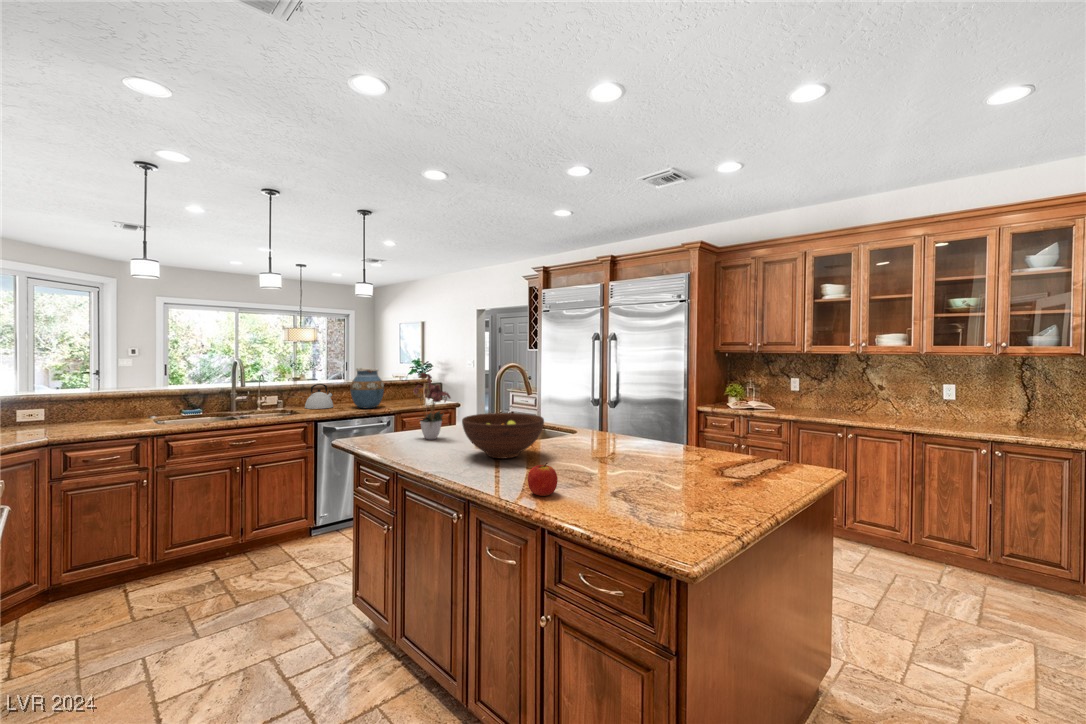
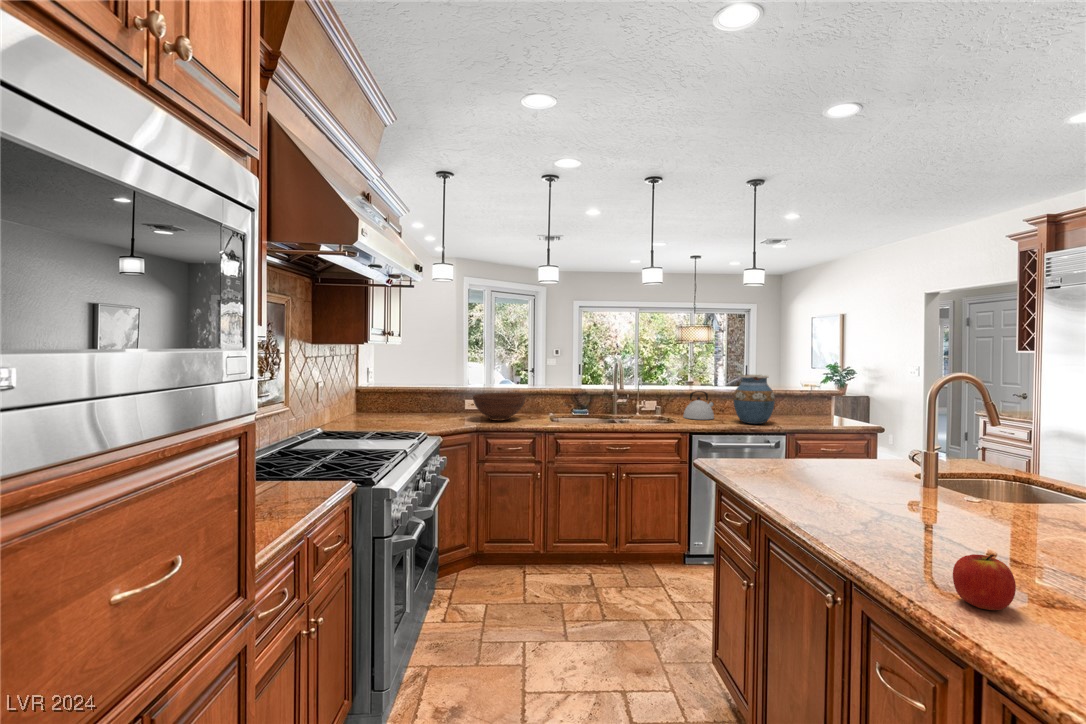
flower arrangement: present [413,373,450,439] -> none [792,381,854,477]
fruit bowl: present [462,413,544,459] -> present [473,393,526,421]

